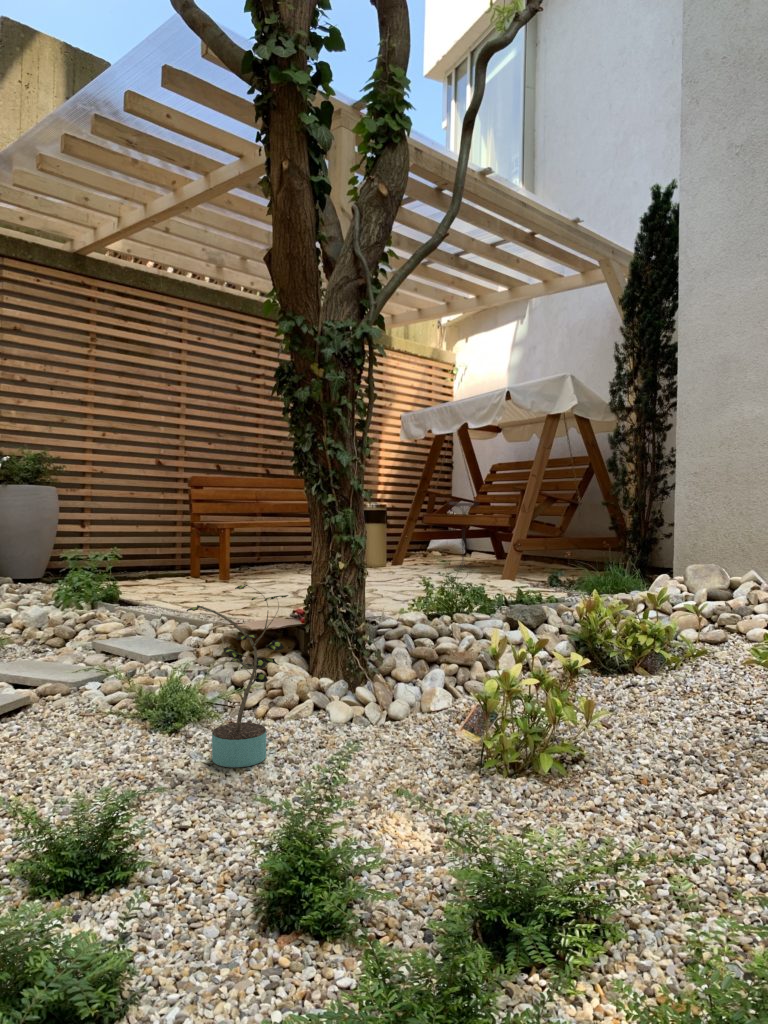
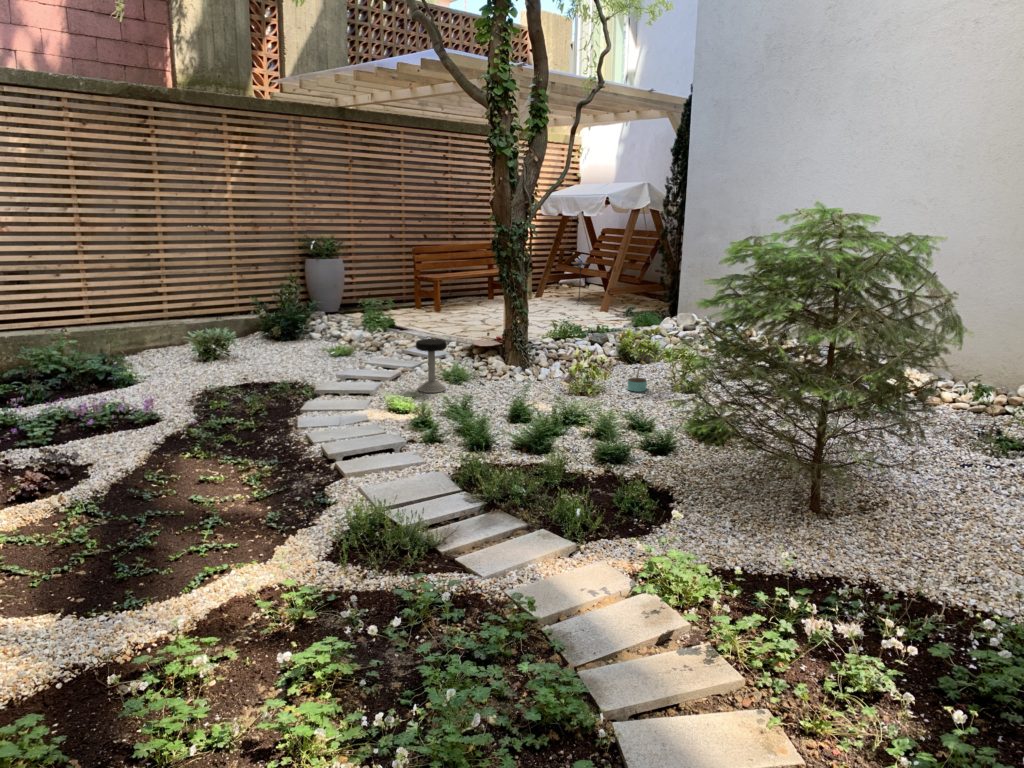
potted plant: present [187,584,288,767] -> present [623,329,657,392]
stool: none [42,606,134,762] -> present [416,339,447,393]

